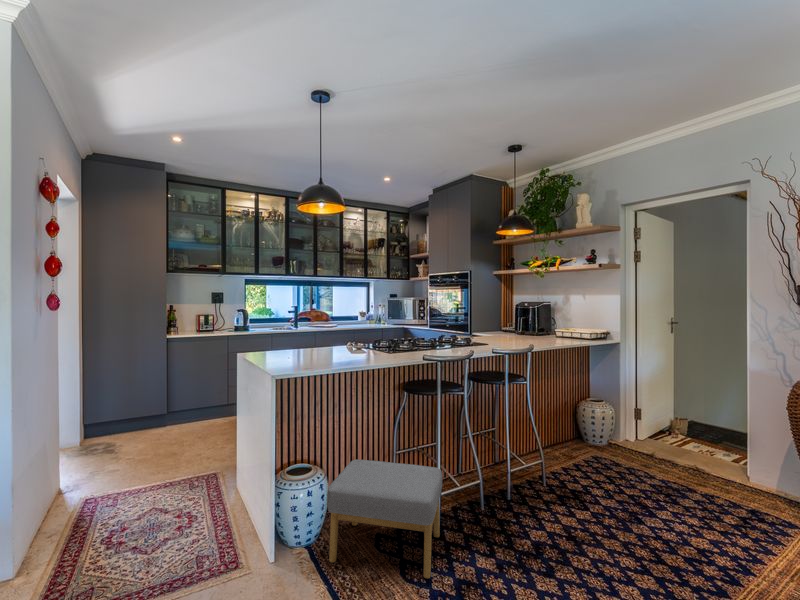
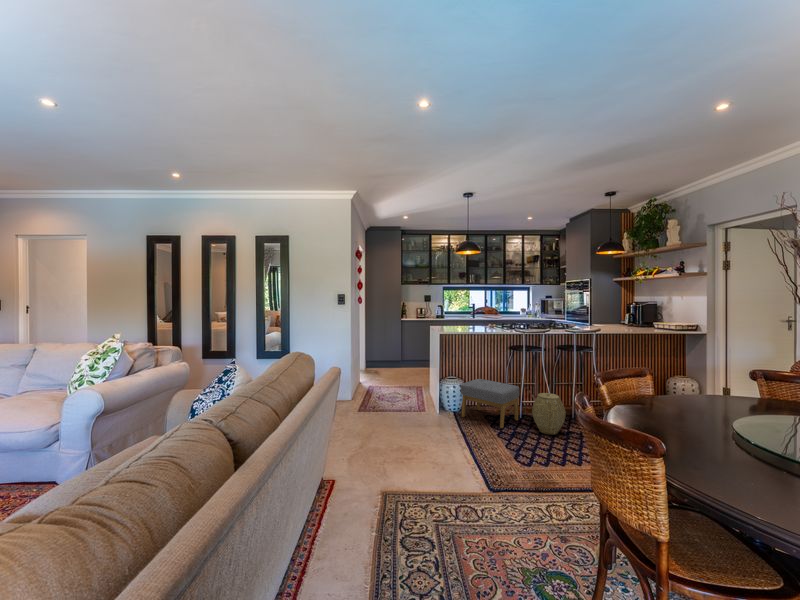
woven basket: none [479,477,542,568] -> present [532,393,566,435]

